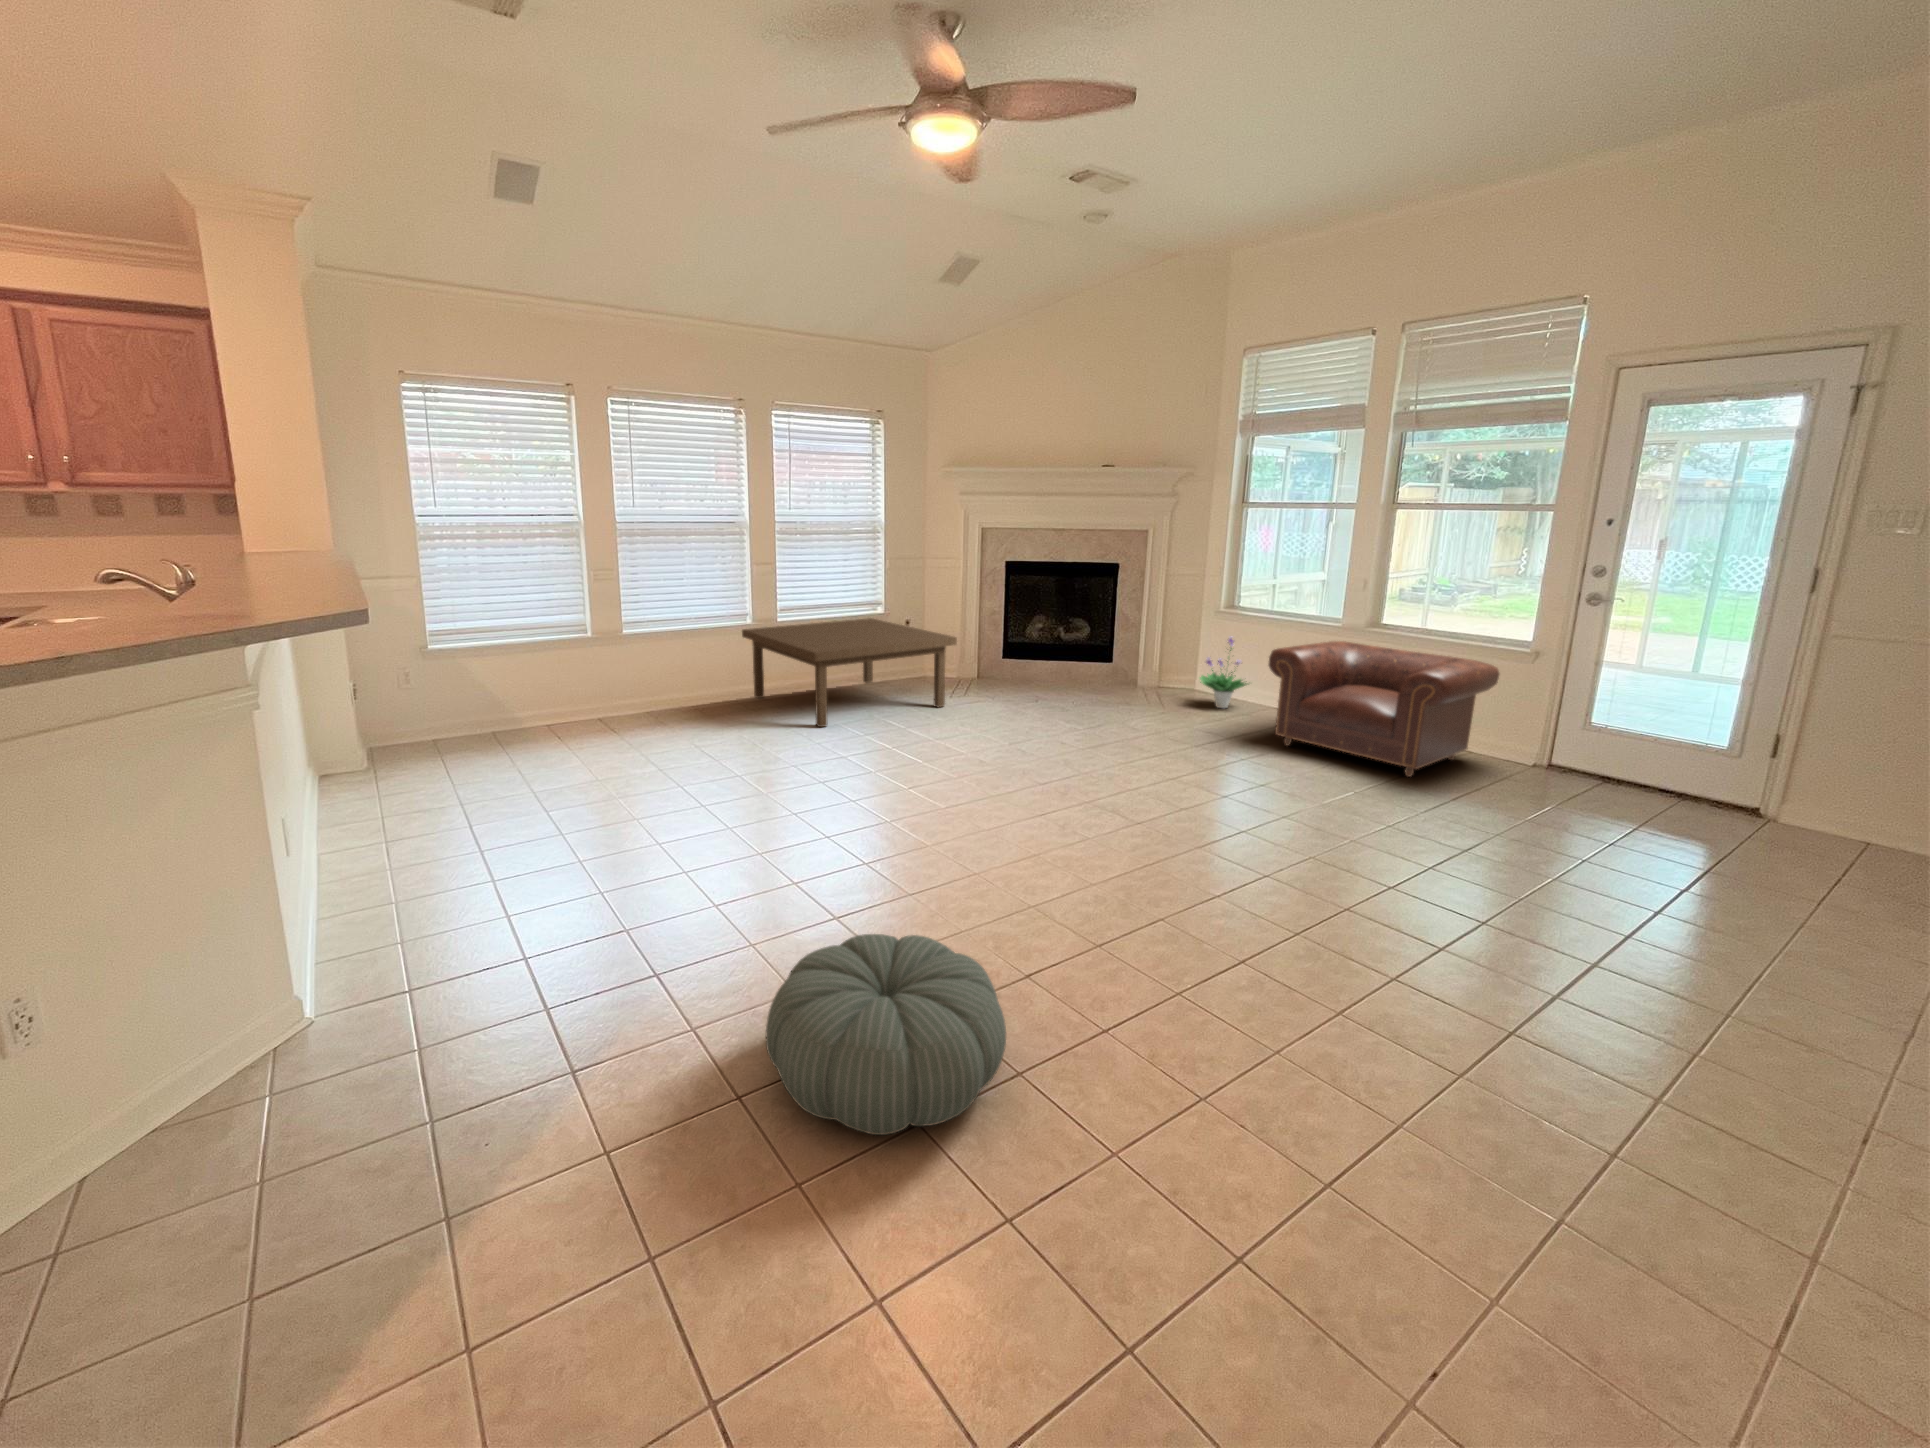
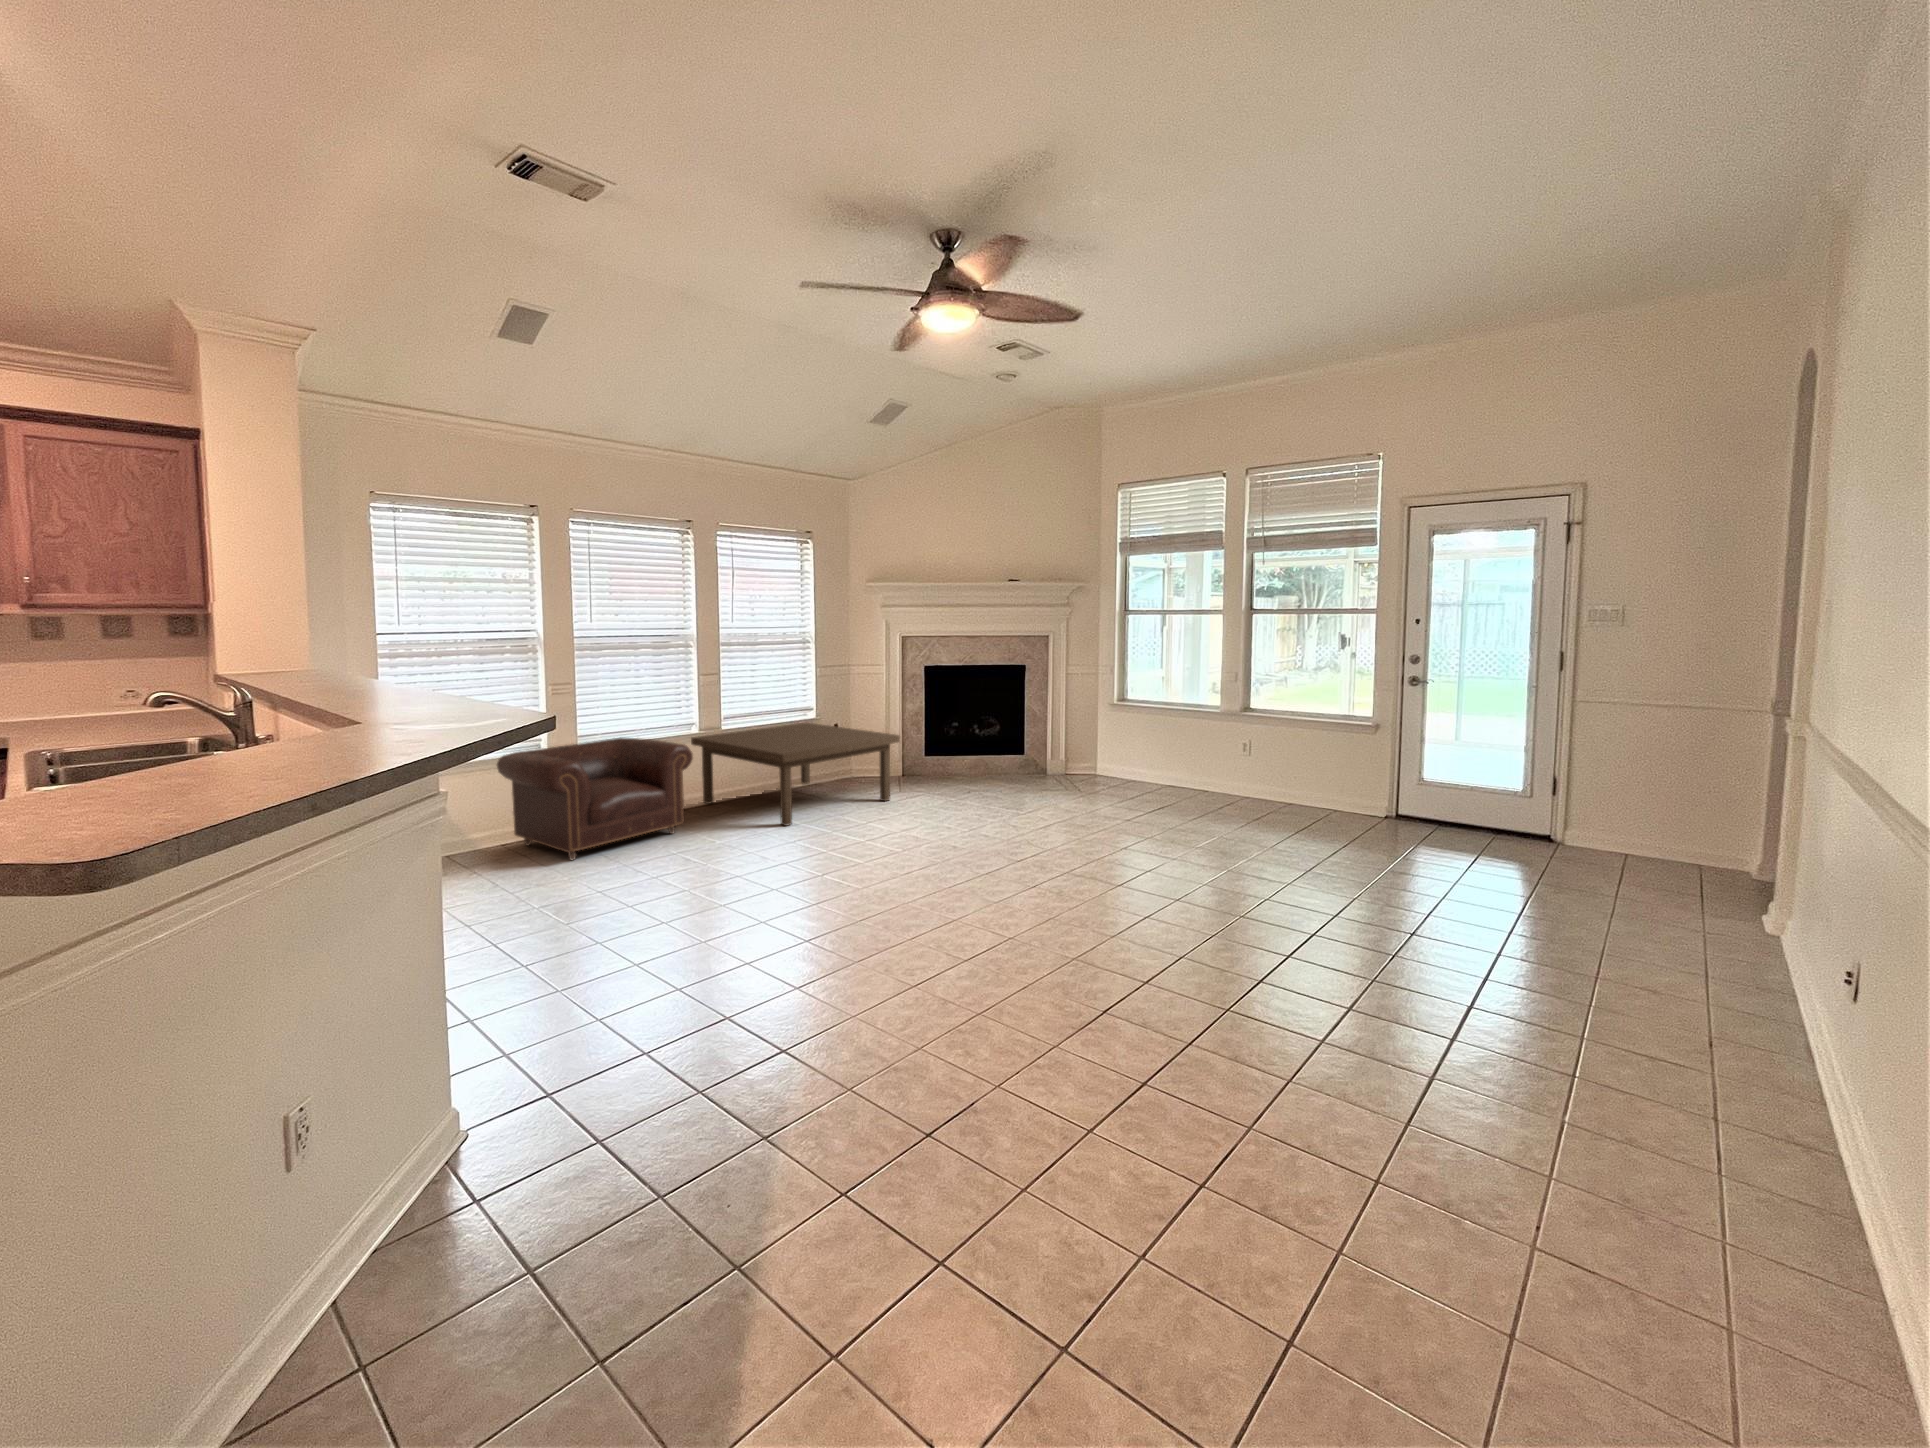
potted plant: present [1200,637,1247,708] -> none [1105,724,1151,787]
armchair: present [1269,641,1499,777] -> present [497,738,693,860]
pouf: present [766,934,1006,1135] -> none [924,984,1137,1158]

